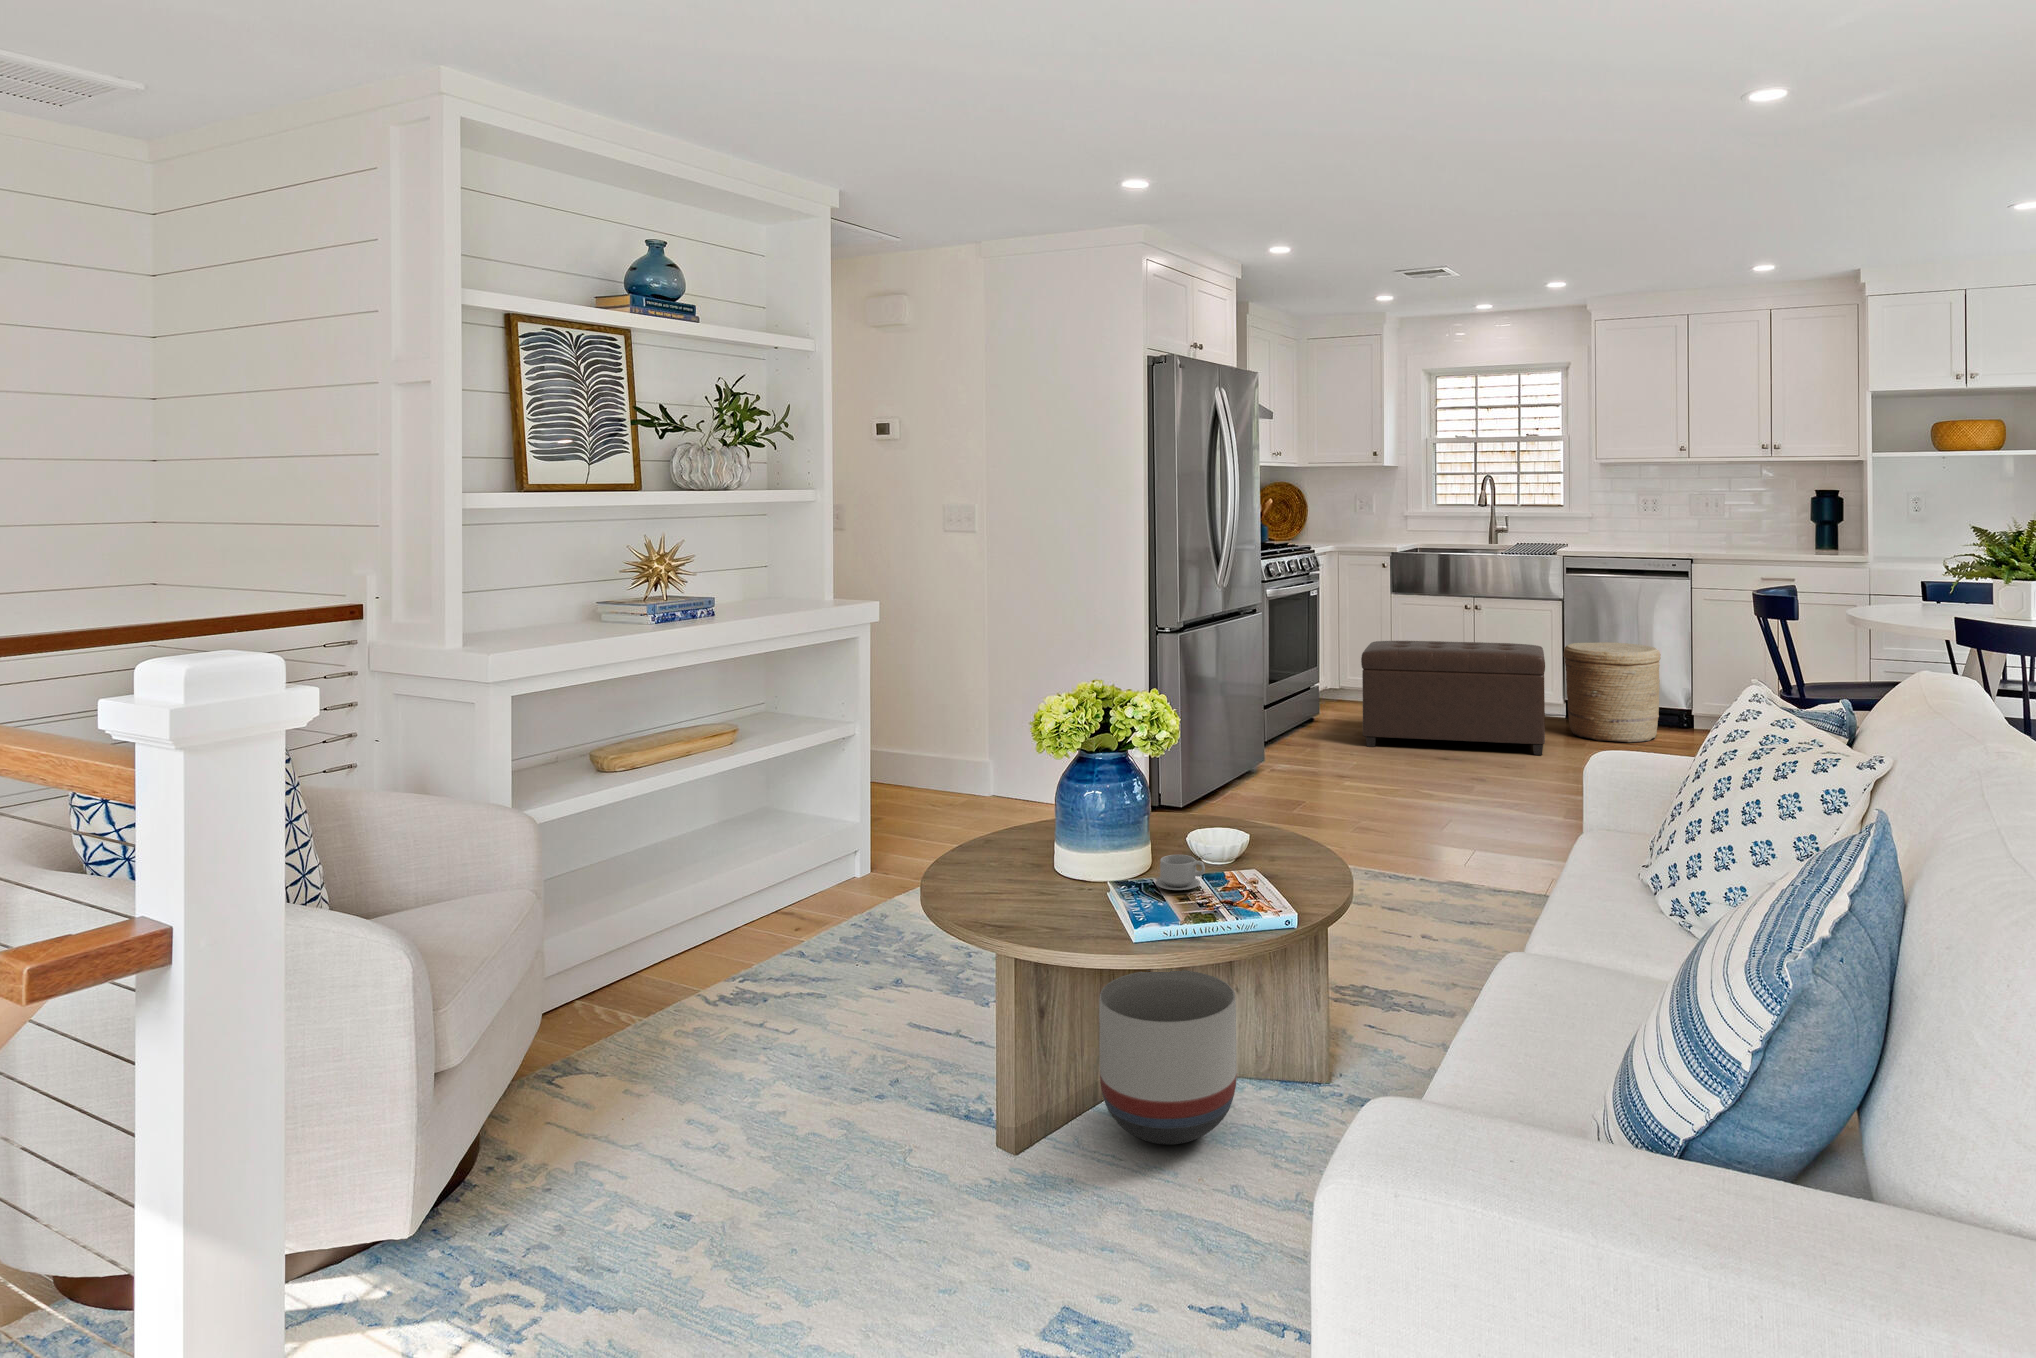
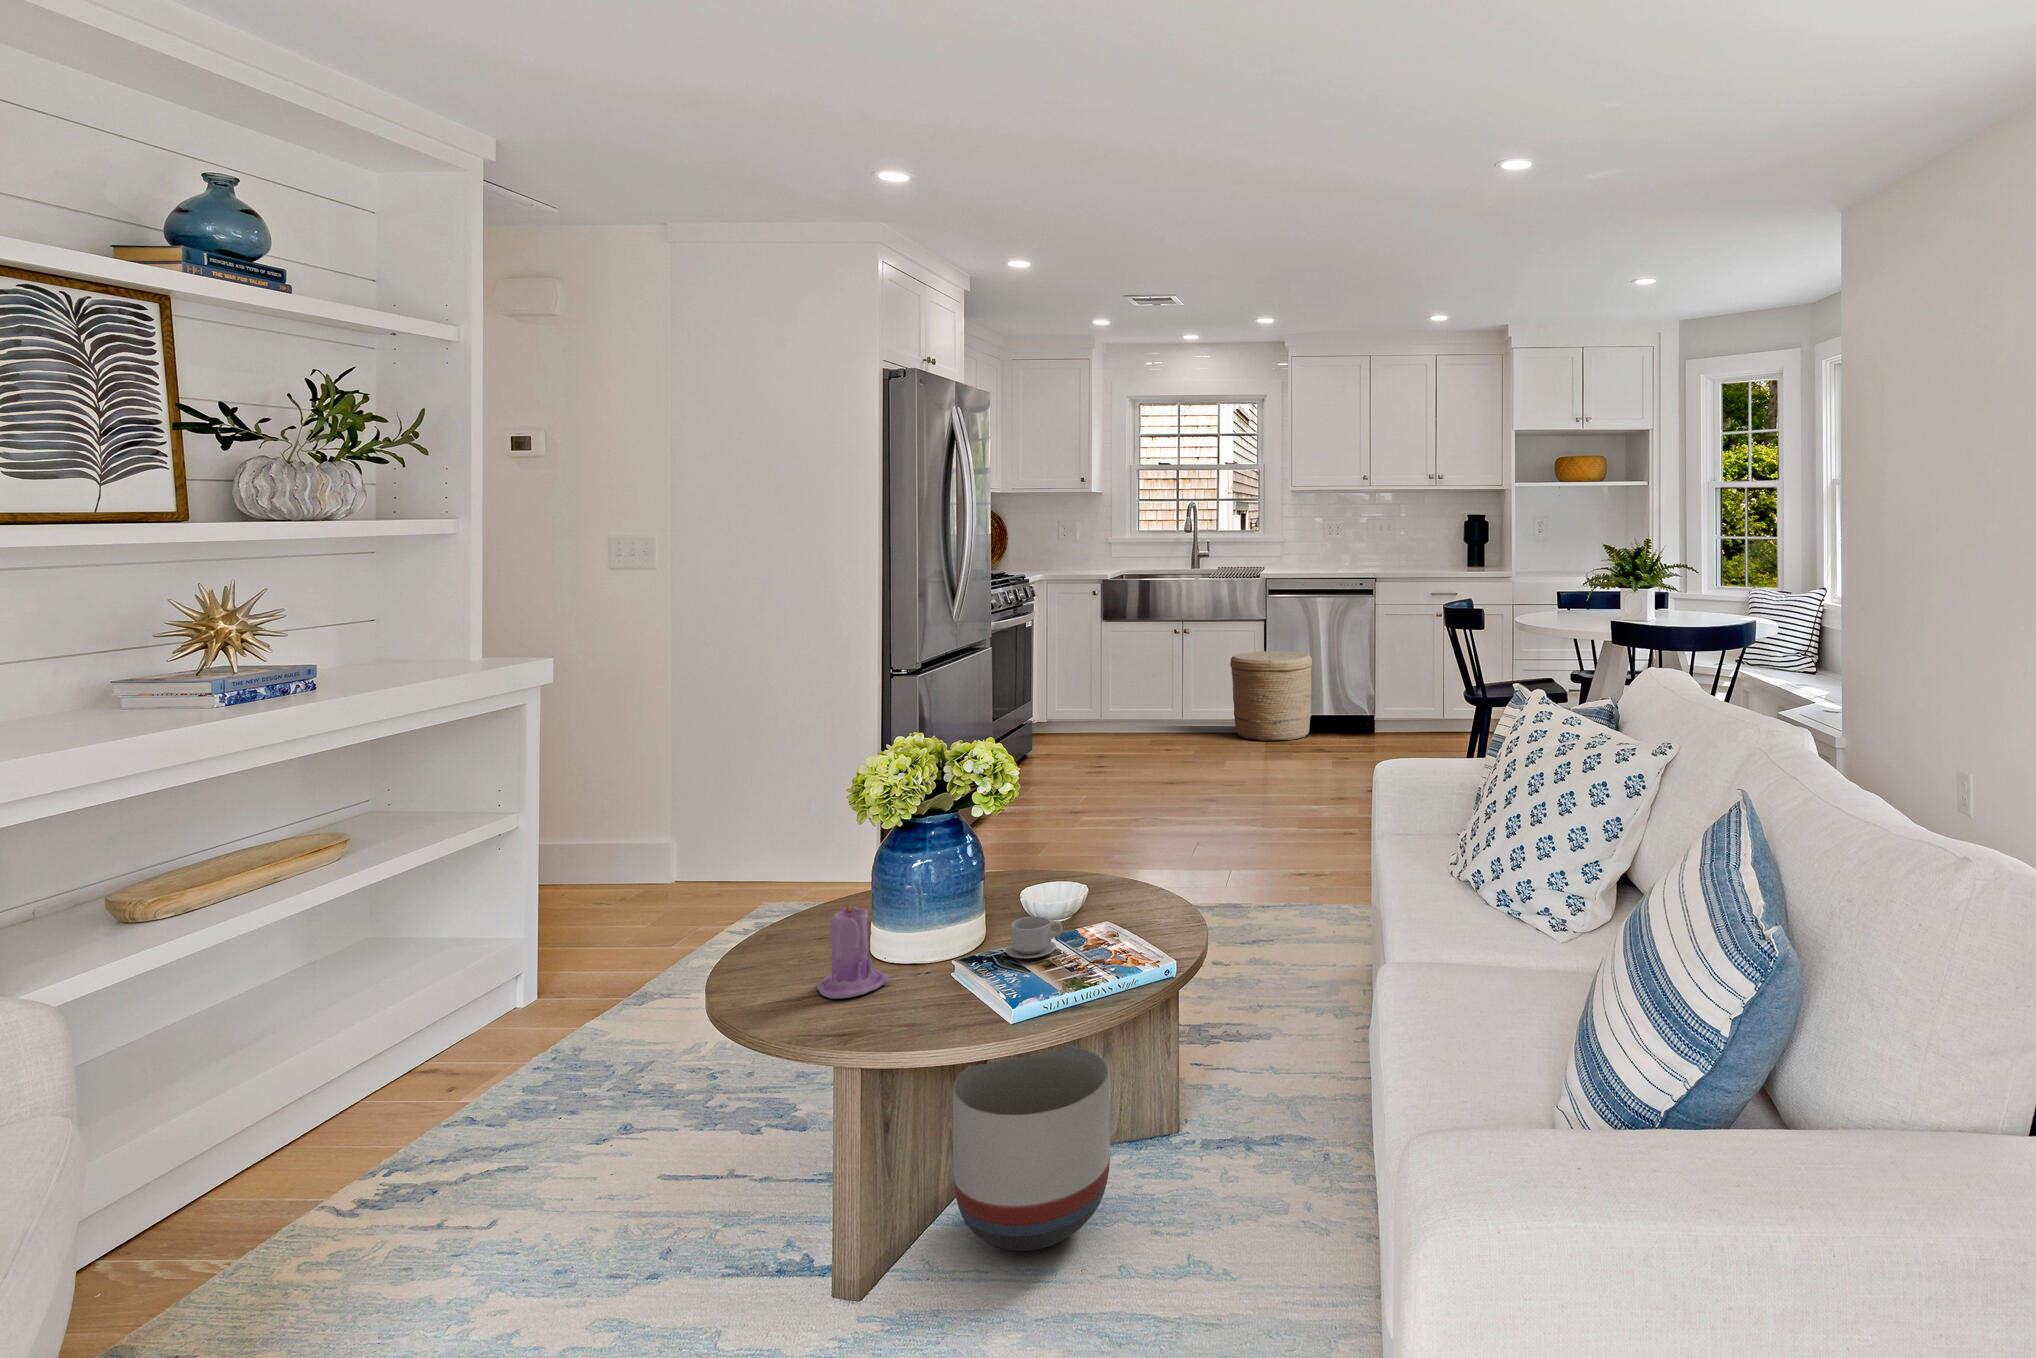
ottoman: present [1361,641,1545,755] -> none [1054,657,1225,767]
candle: none [997,815,1052,897] -> present [817,899,889,999]

